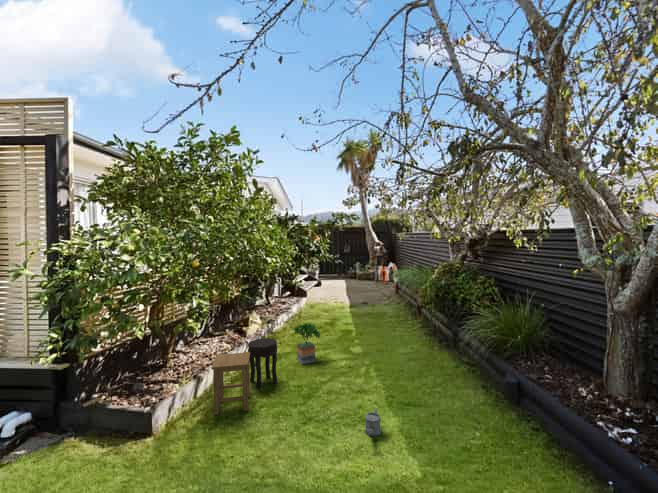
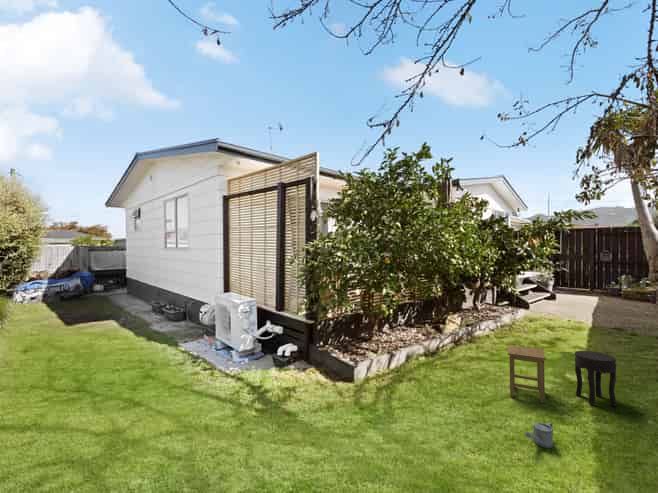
potted tree: present [294,323,320,365] -> none [483,327,514,370]
side table: present [248,338,277,388] -> present [575,351,616,406]
stool: present [211,352,250,415] -> present [508,345,546,403]

